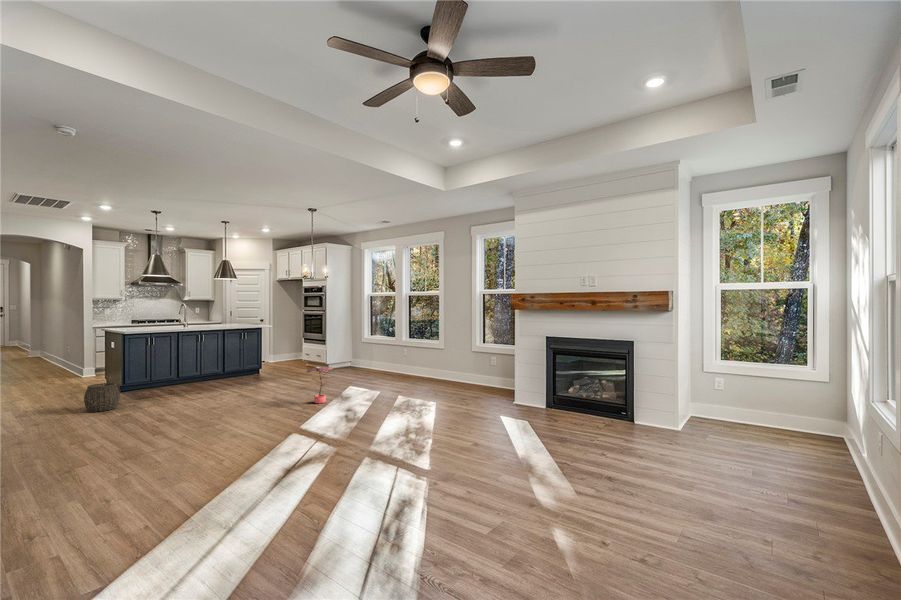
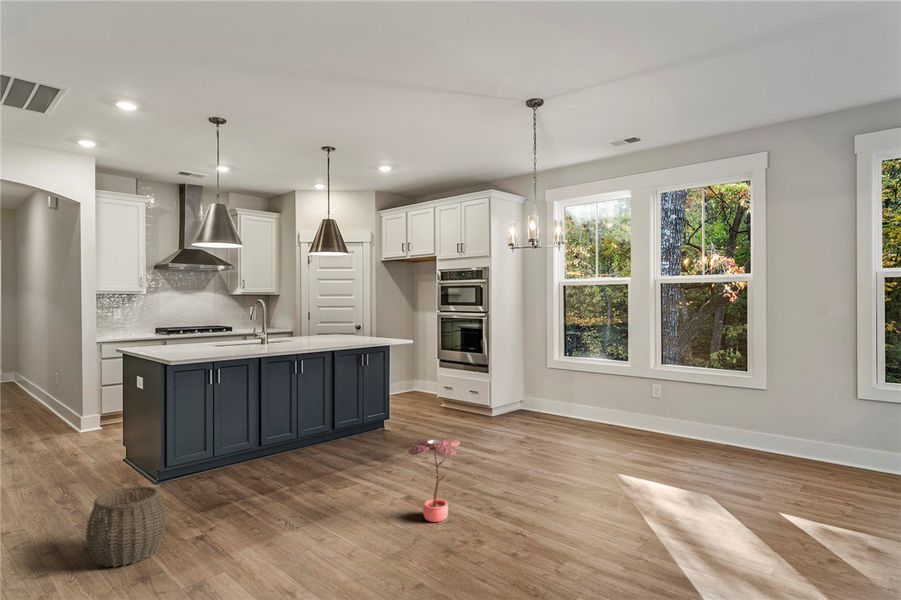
potted plant: present [306,367,333,403] -> present [408,439,460,522]

